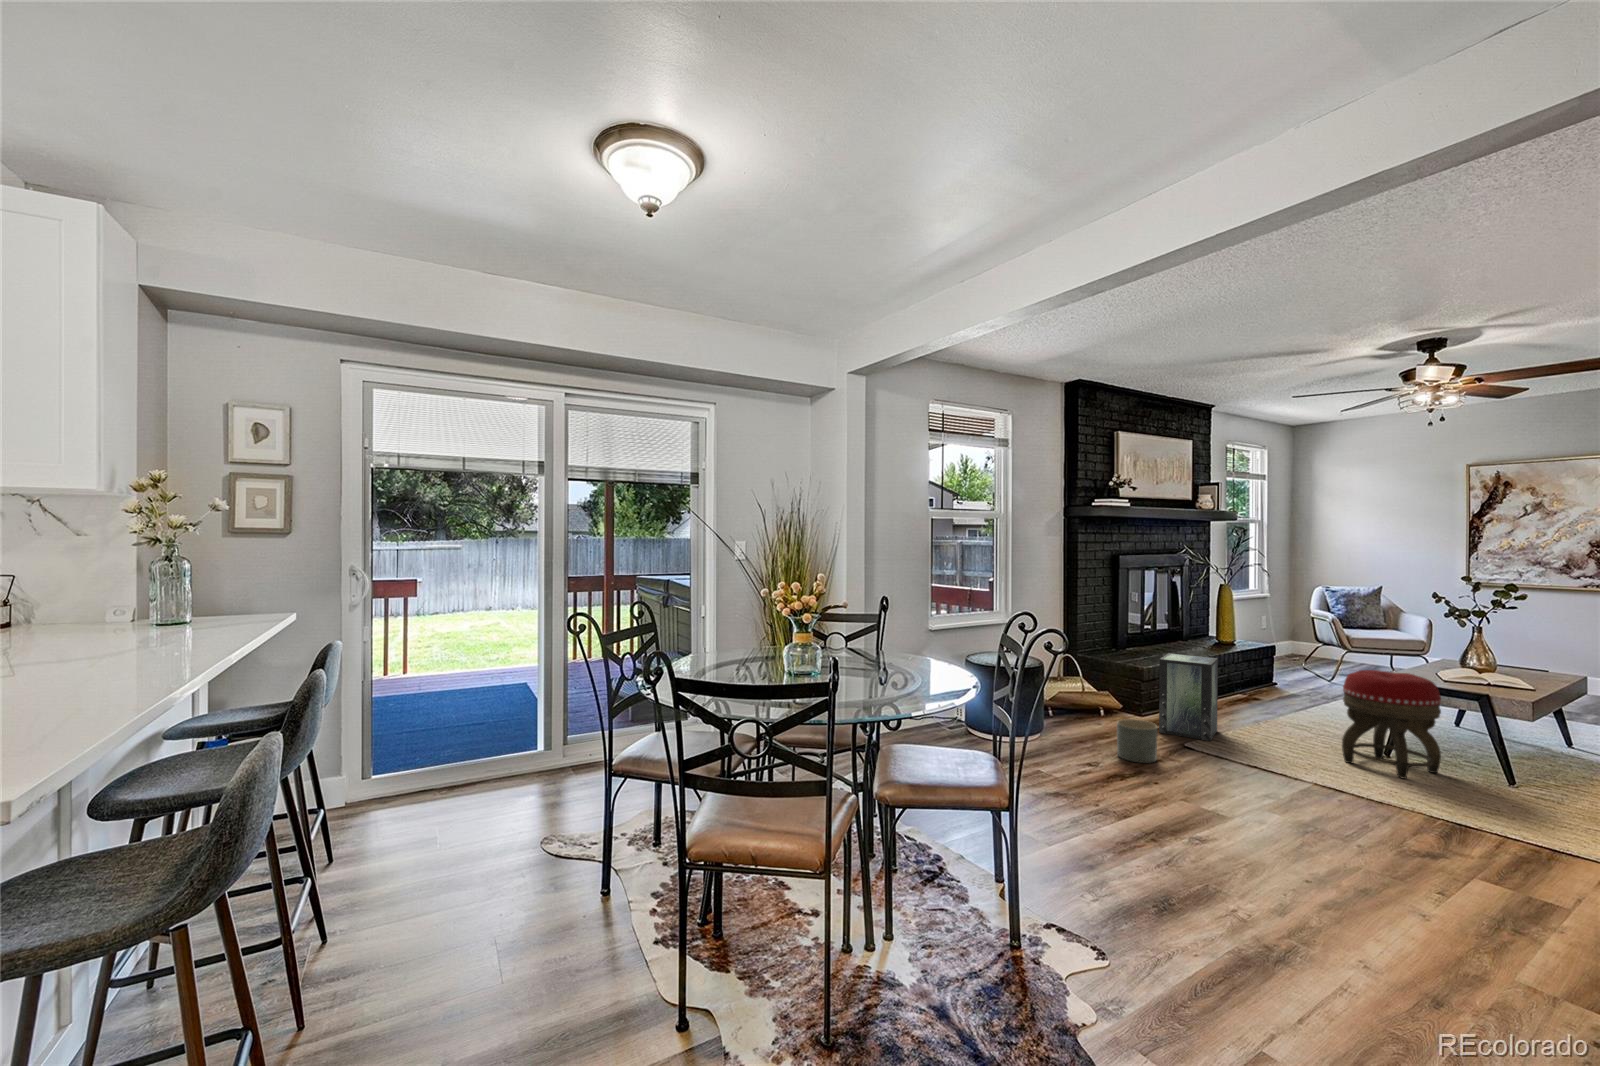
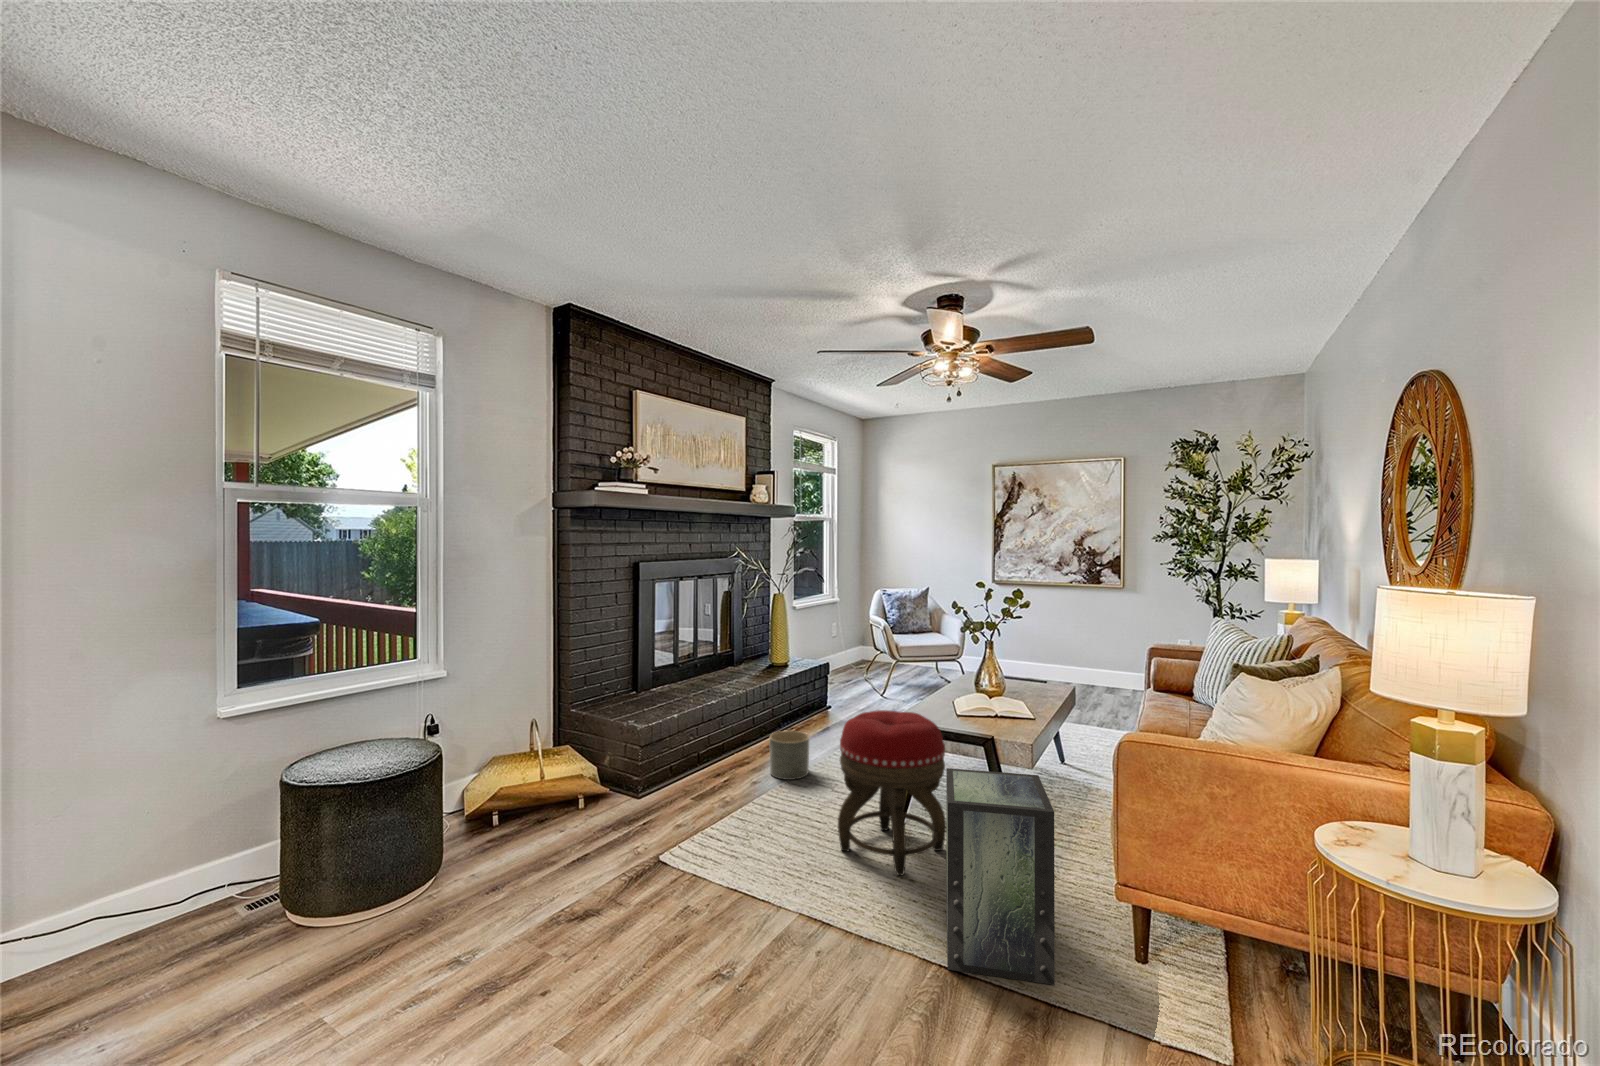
storage box: present [1159,653,1218,741] -> present [946,768,1055,985]
planter: present [1117,719,1158,763] -> present [770,731,809,780]

